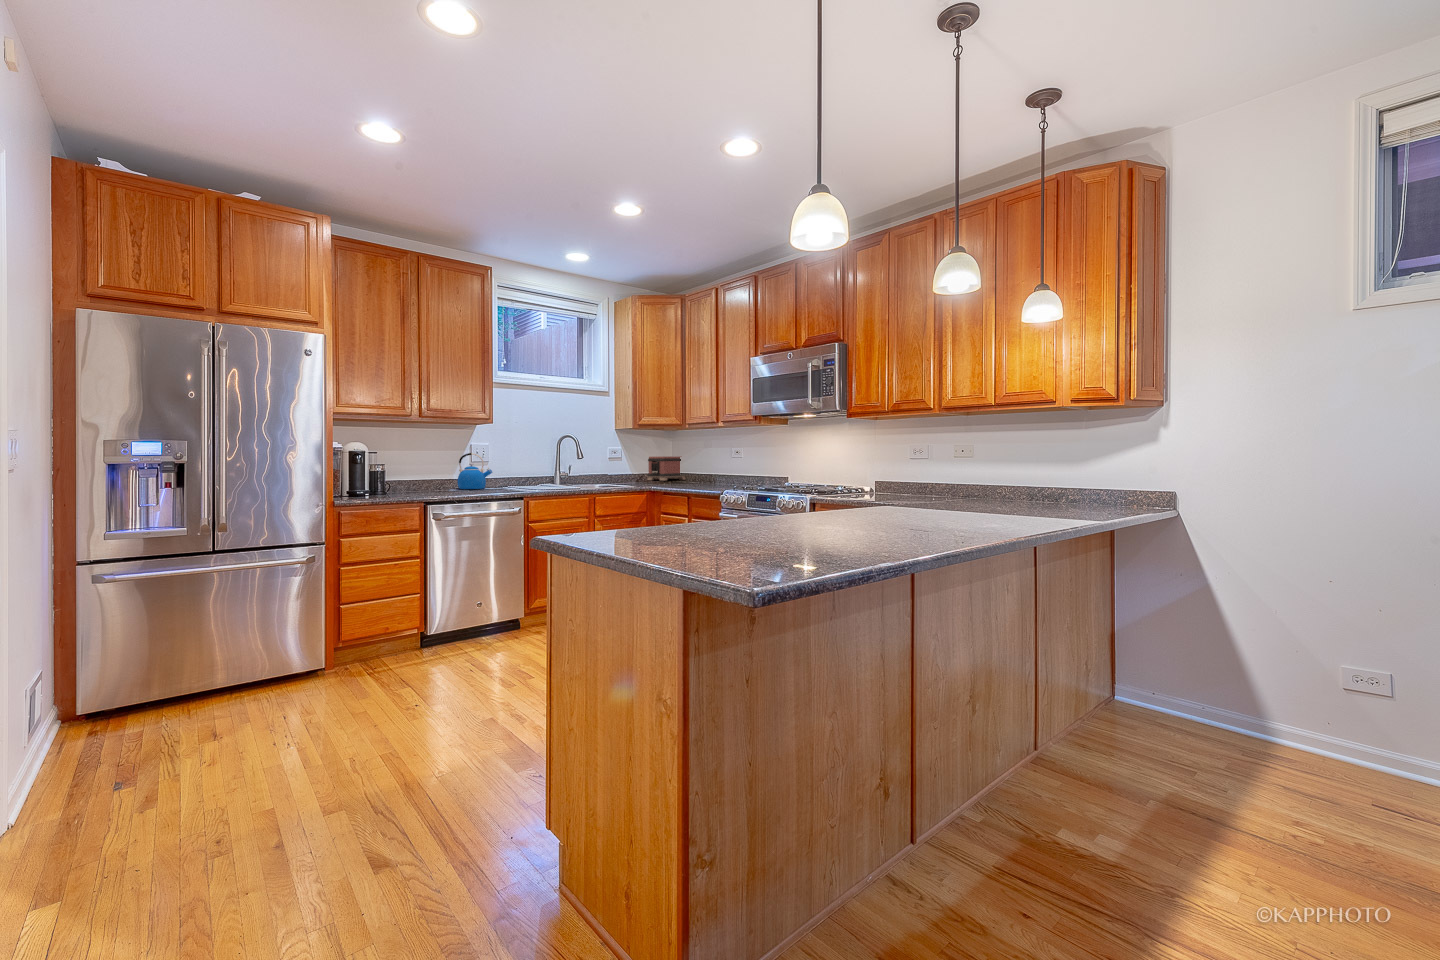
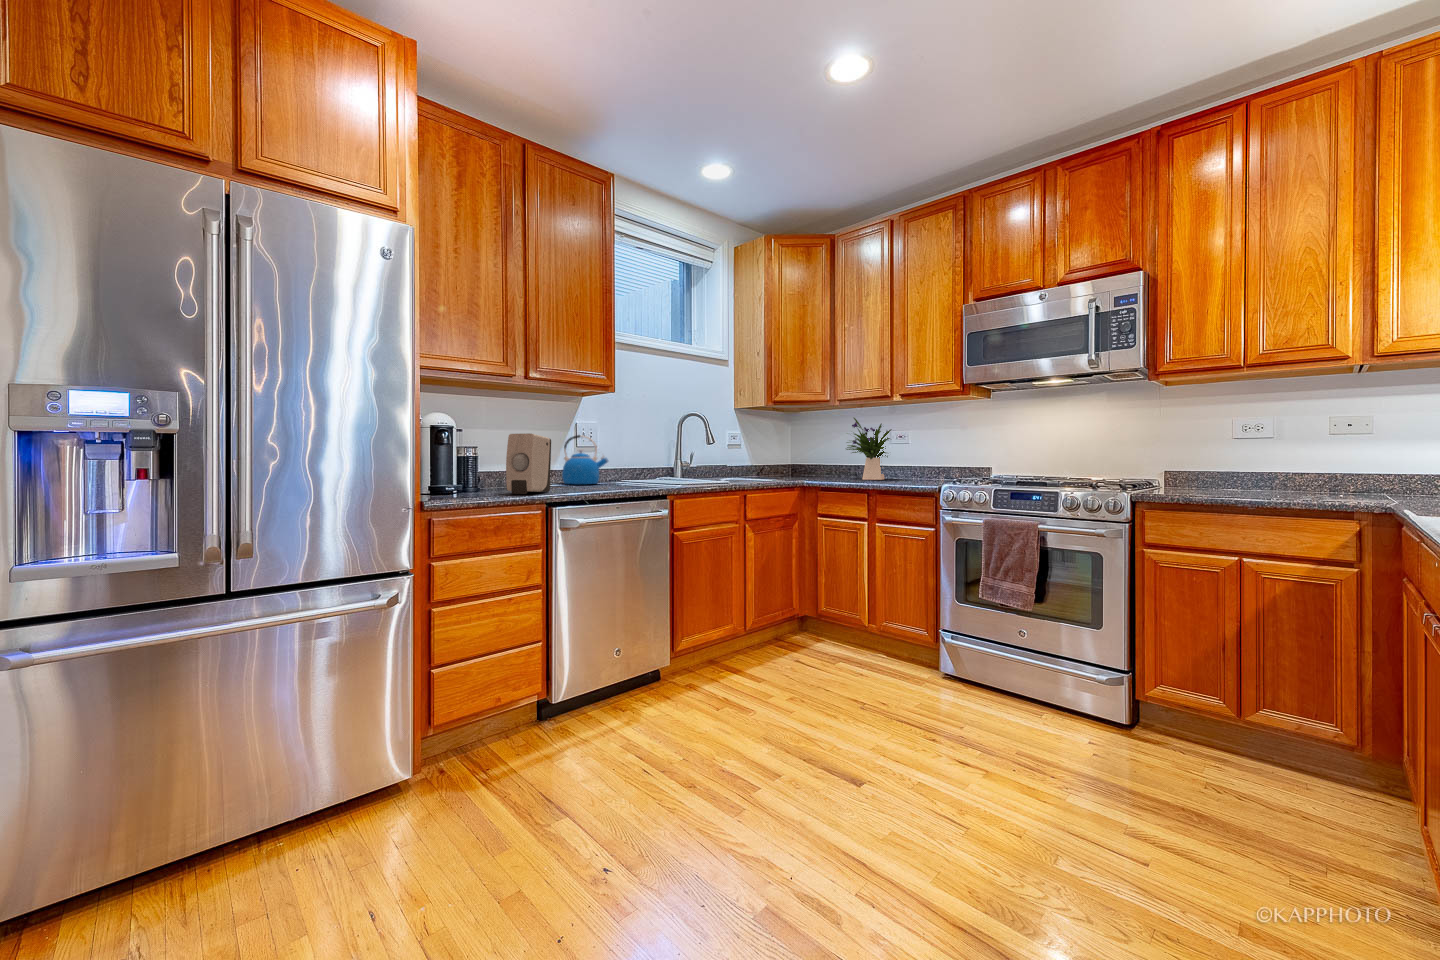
flower arrangement: none [693,436,741,486] -> present [846,418,892,480]
soap dispenser: none [402,455,437,496] -> present [506,433,551,494]
toaster: present [647,456,685,481] -> none [767,444,810,474]

